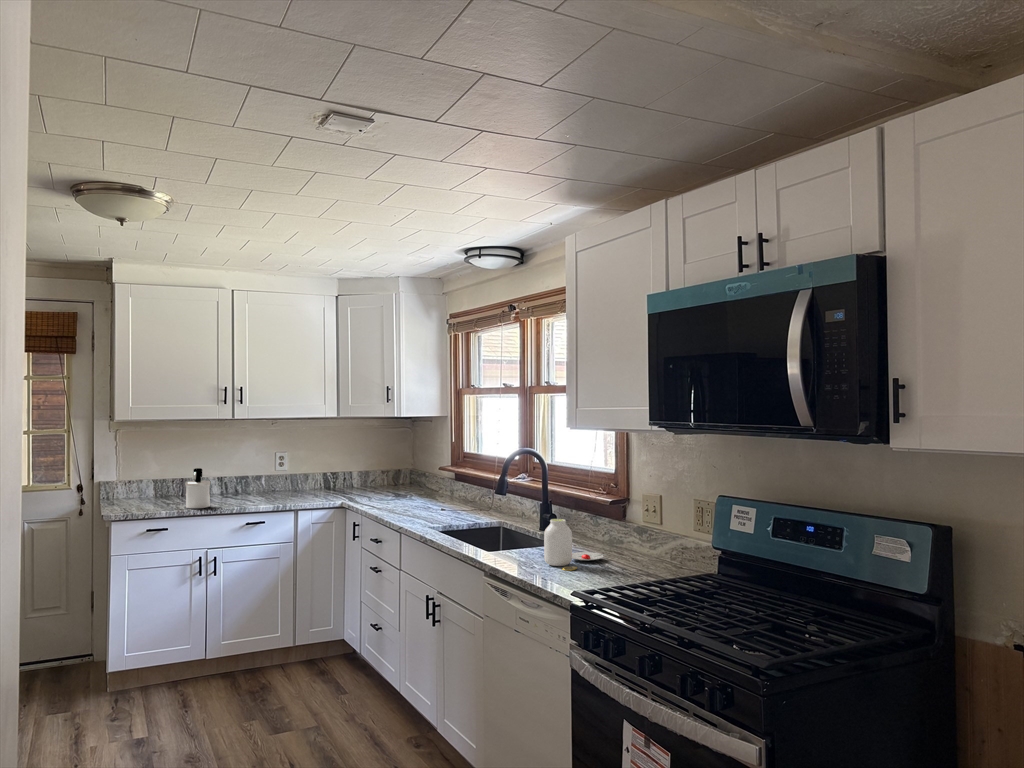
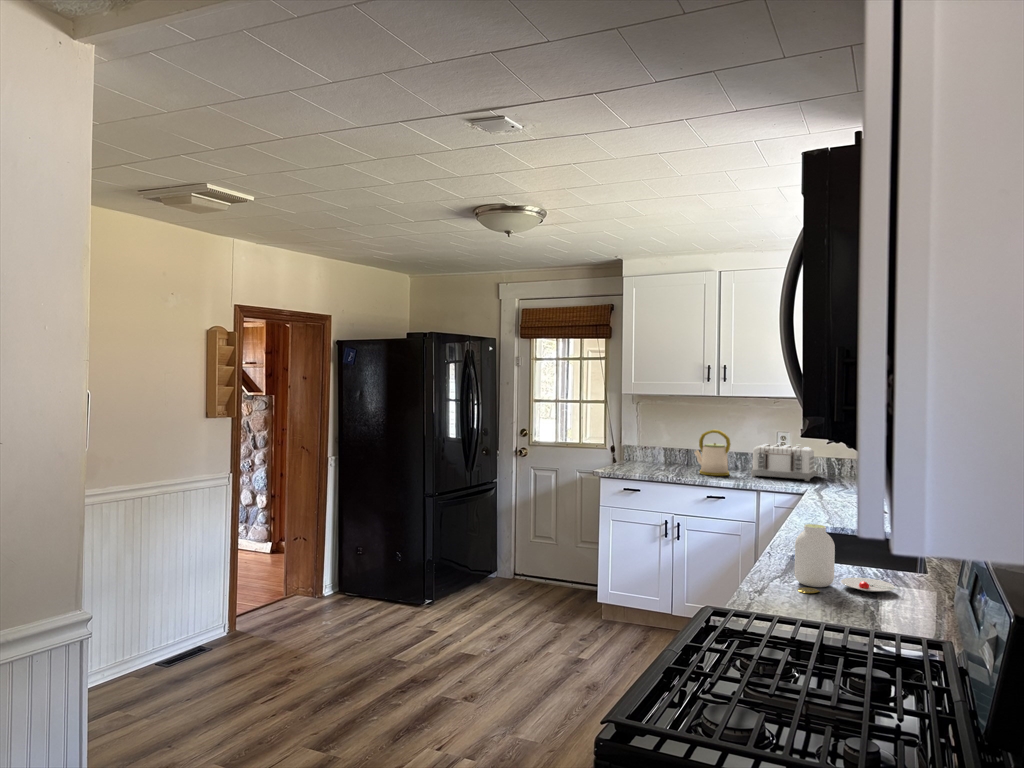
kettle: none [207,456,246,503] -> present [694,430,731,476]
toaster: none [259,463,319,499] -> present [751,444,818,481]
soap dispenser: present [185,468,211,508] -> none [661,438,684,476]

